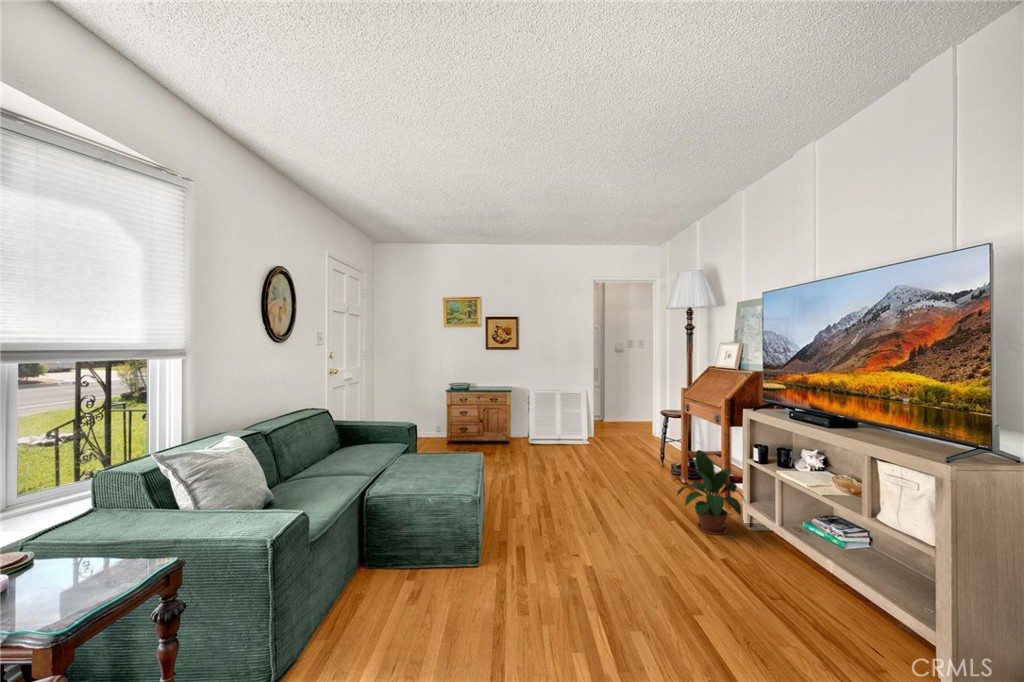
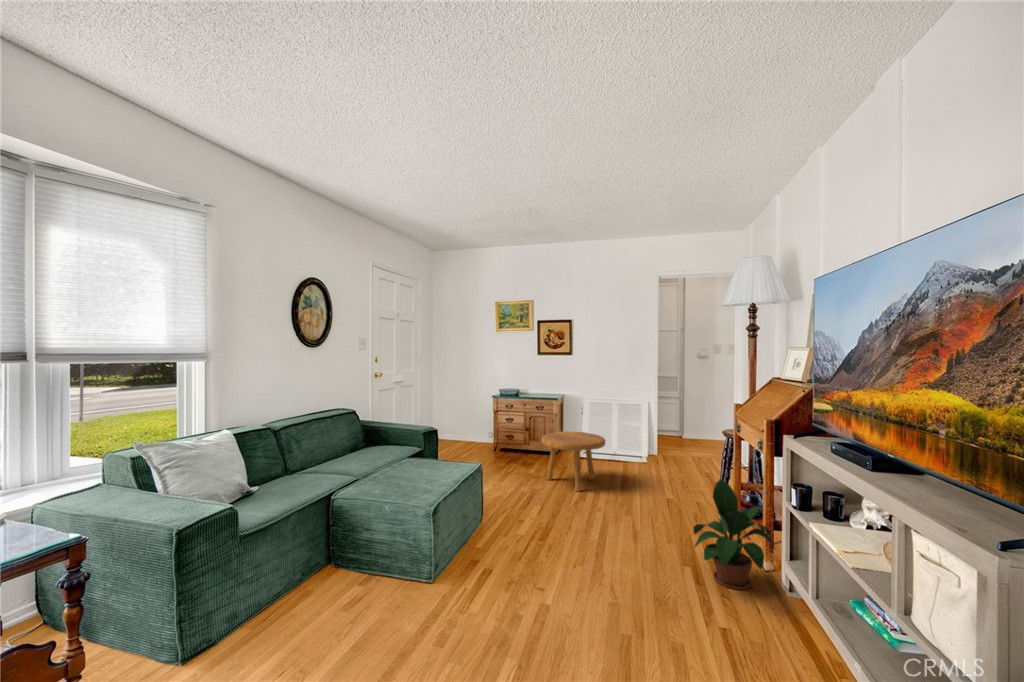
footstool: none [510,419,568,473] -> present [541,431,605,492]

